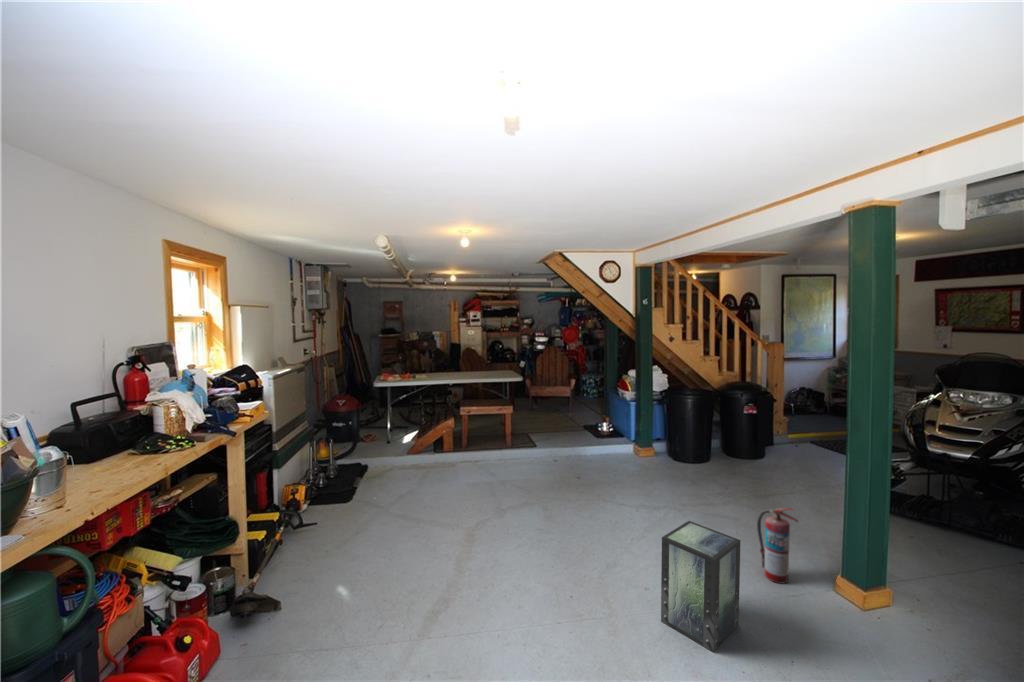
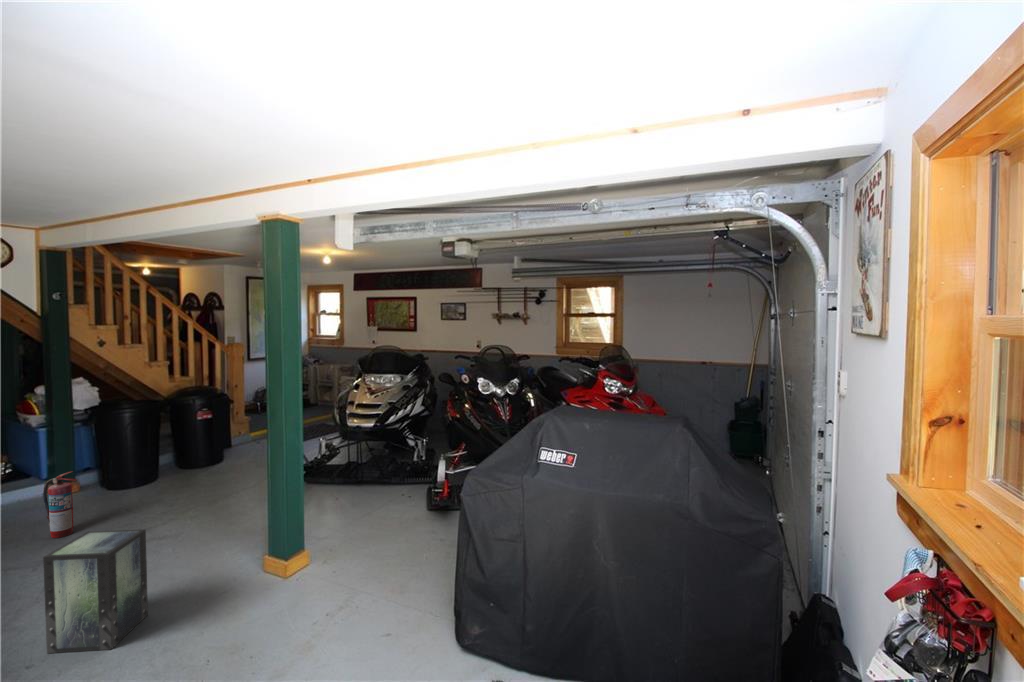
fire extinguisher: present [757,508,798,584] -> present [43,471,77,538]

